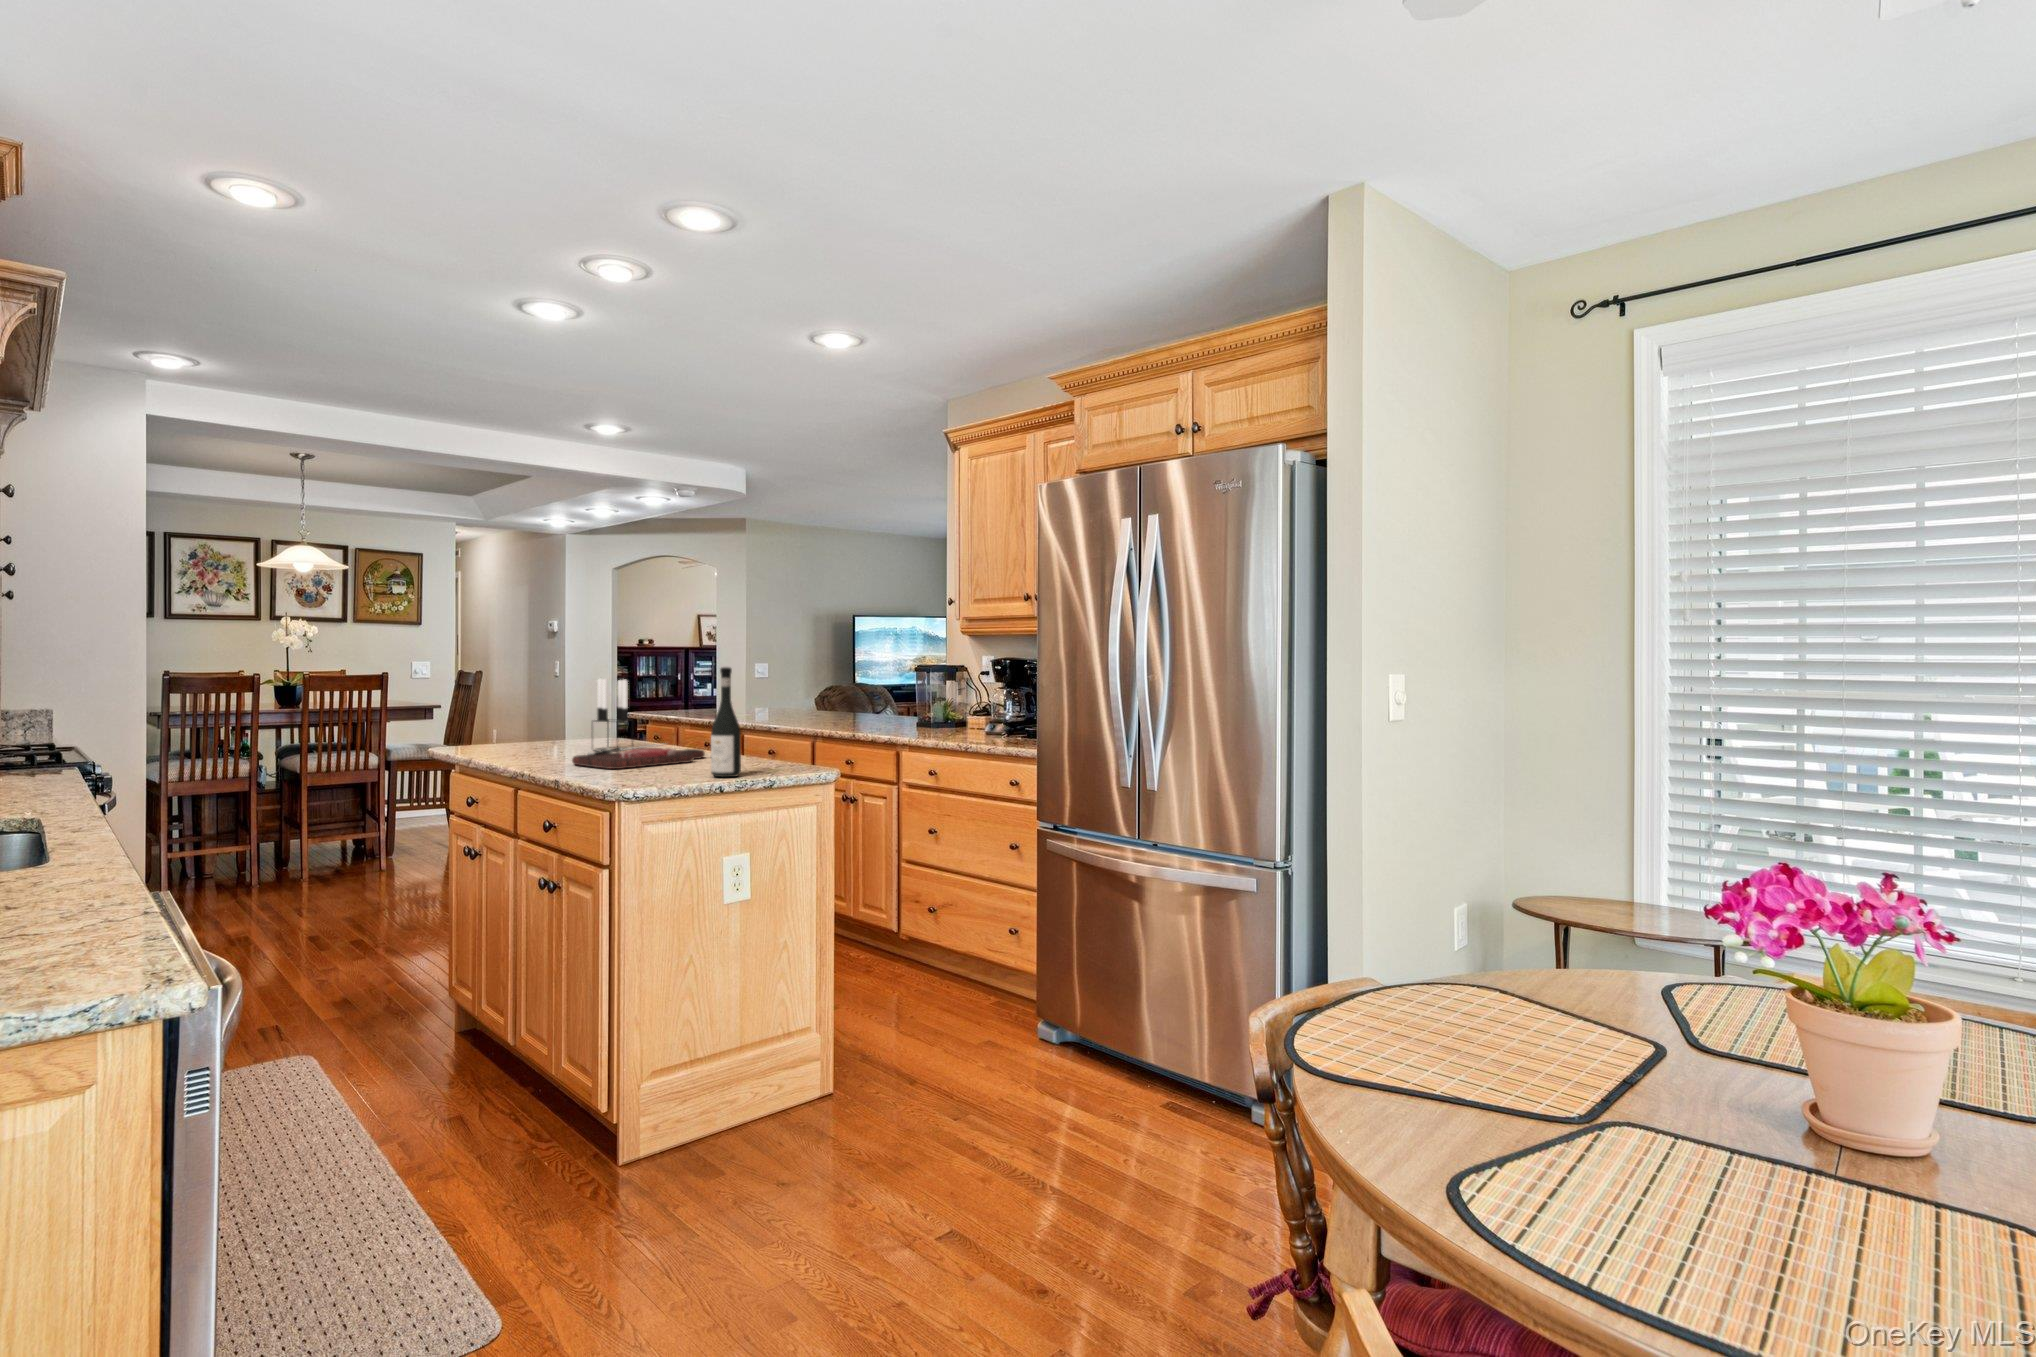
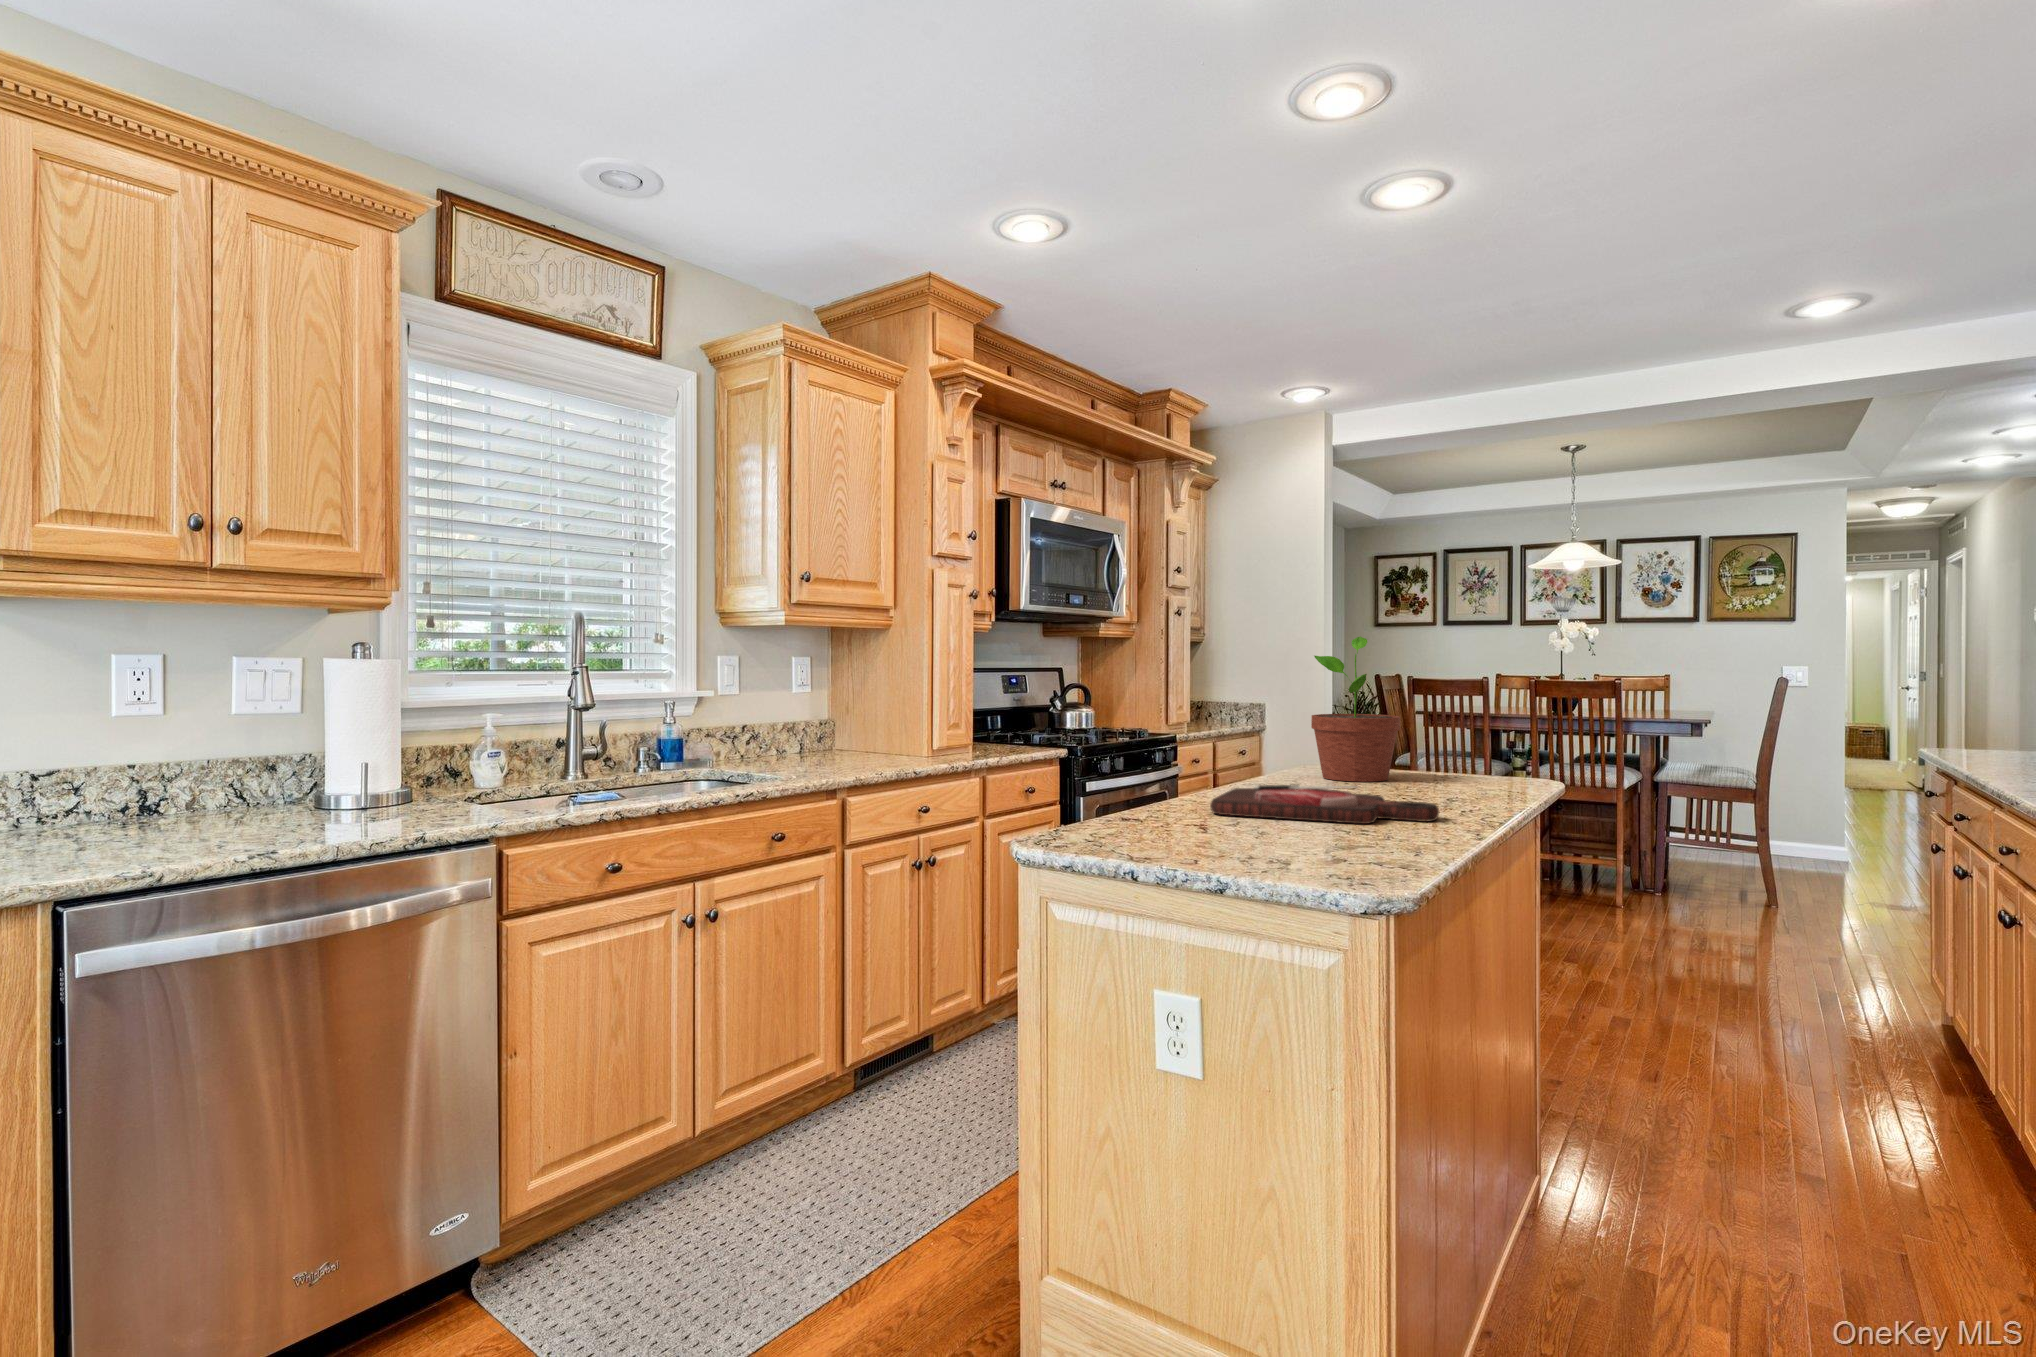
potted plant: none [498,648,565,753] -> present [1311,636,1400,782]
wine bottle: present [711,667,741,777] -> none [1178,653,1233,858]
candle holder: present [596,678,629,750] -> none [1410,677,1473,792]

